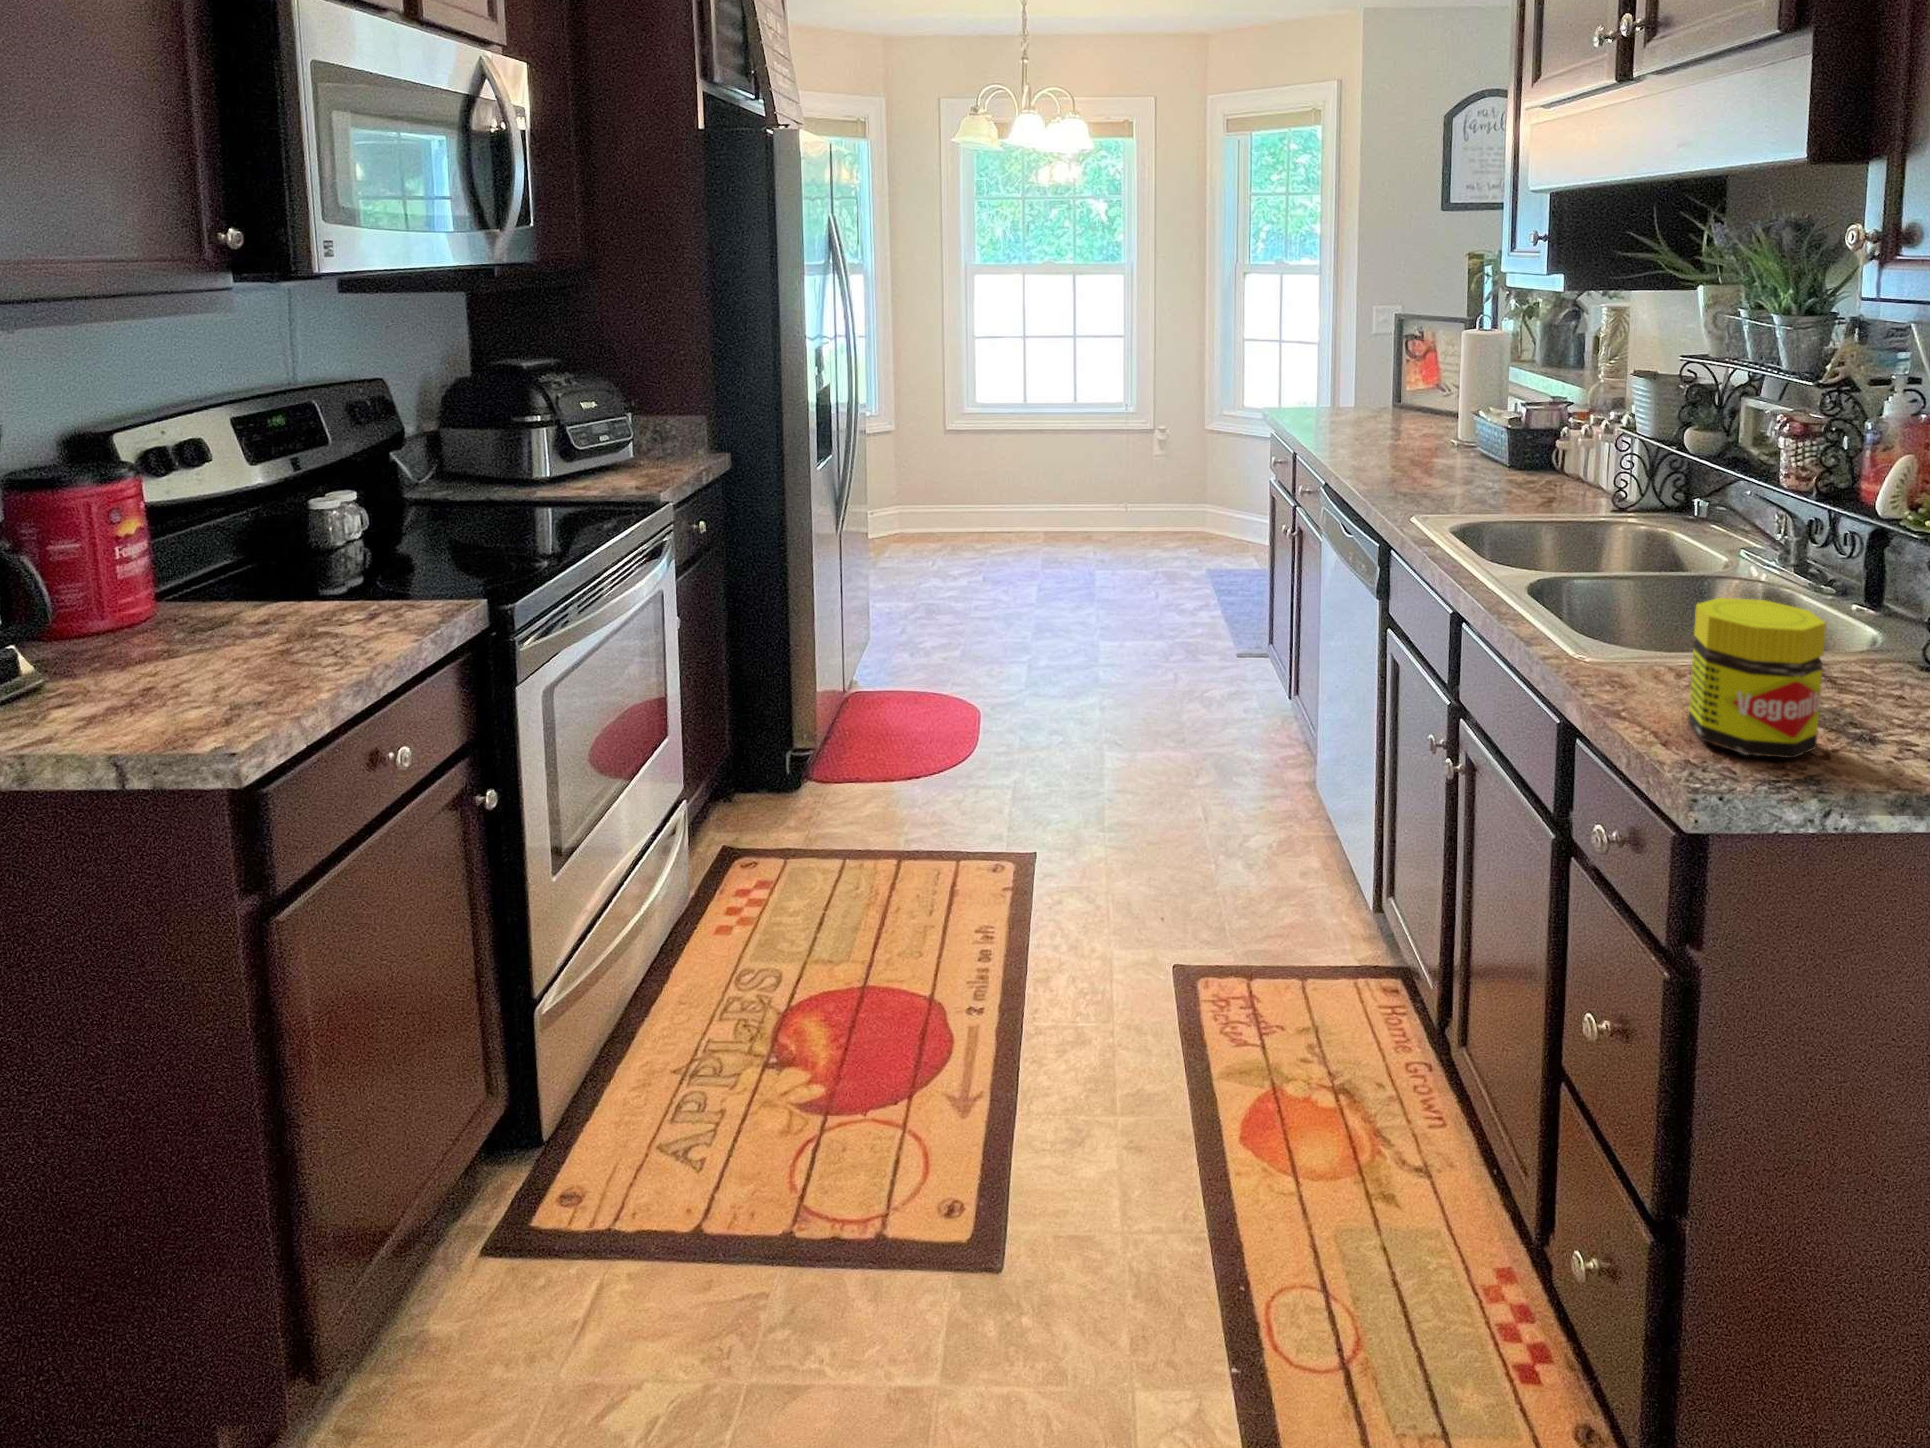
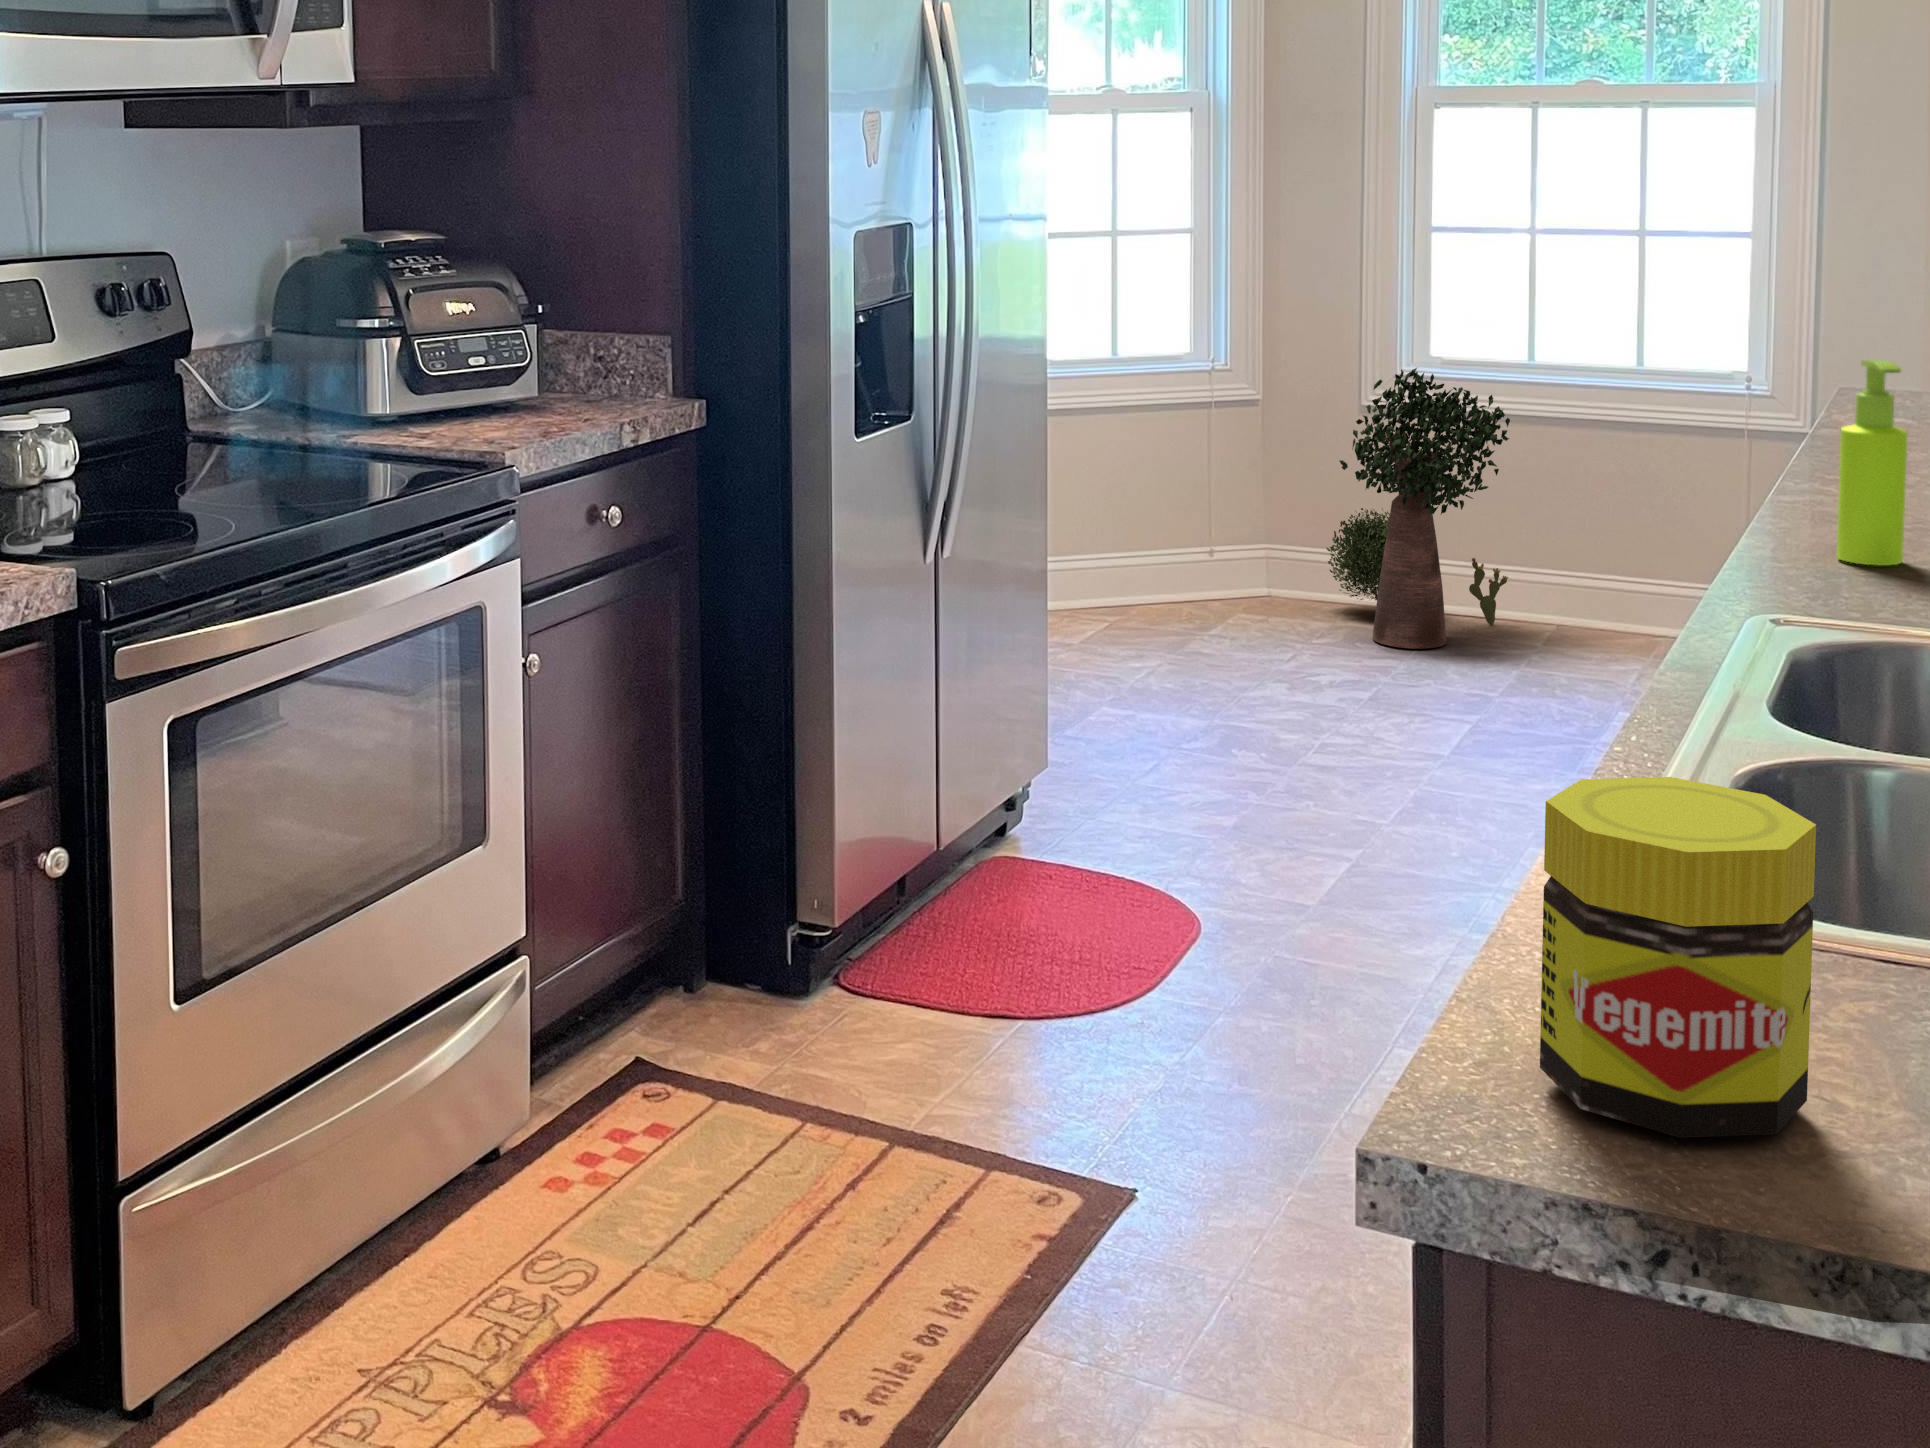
soap dispenser: none [1385,396,1418,491] -> present [1837,360,1908,565]
potted plant: none [934,407,1029,552] -> present [1326,368,1510,649]

